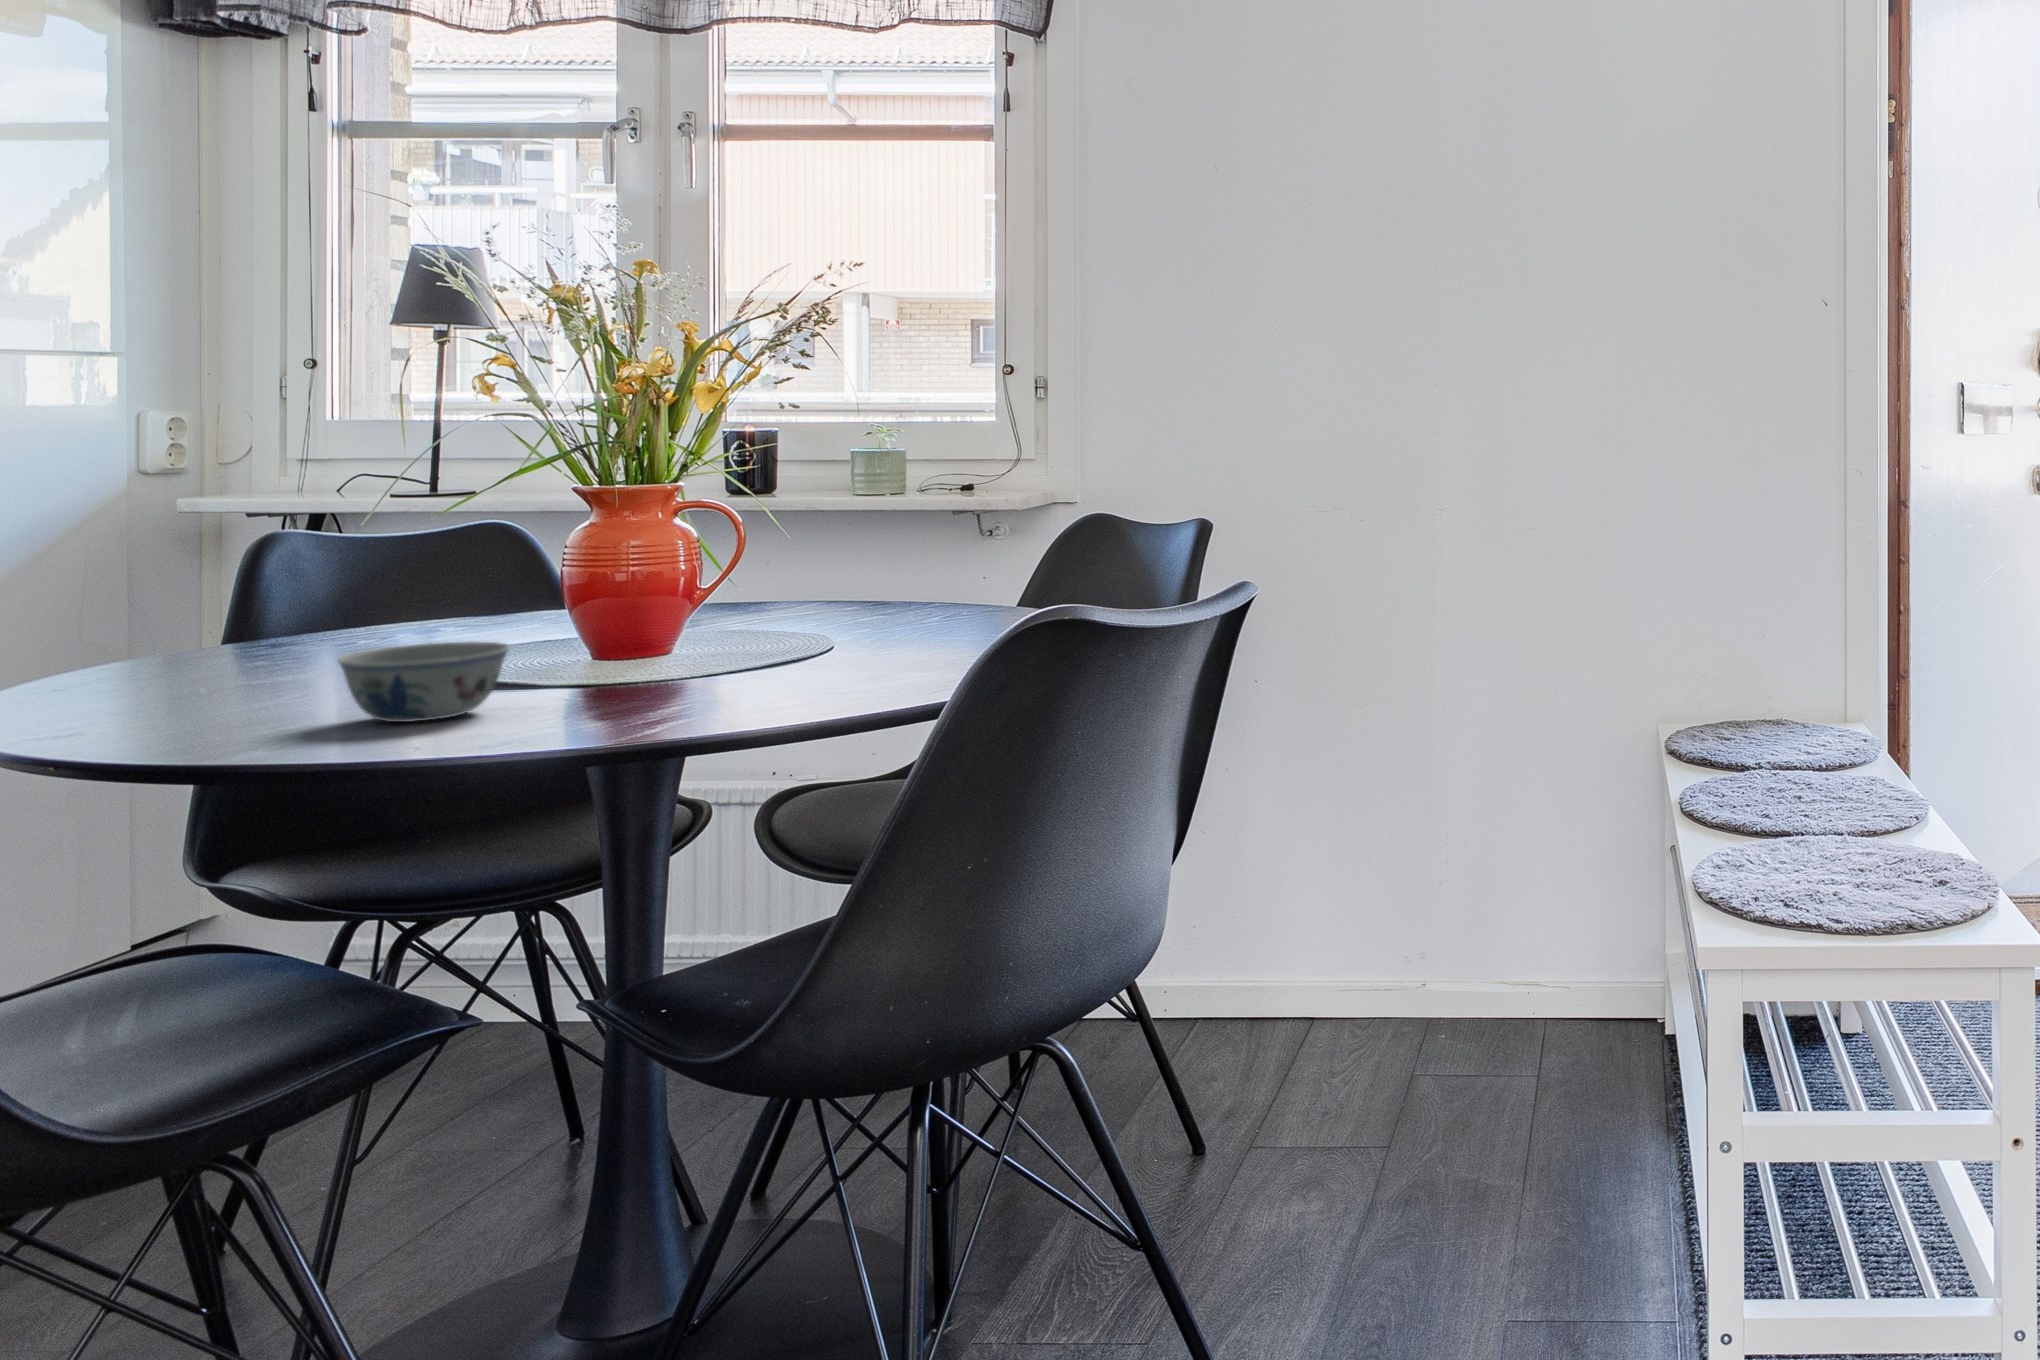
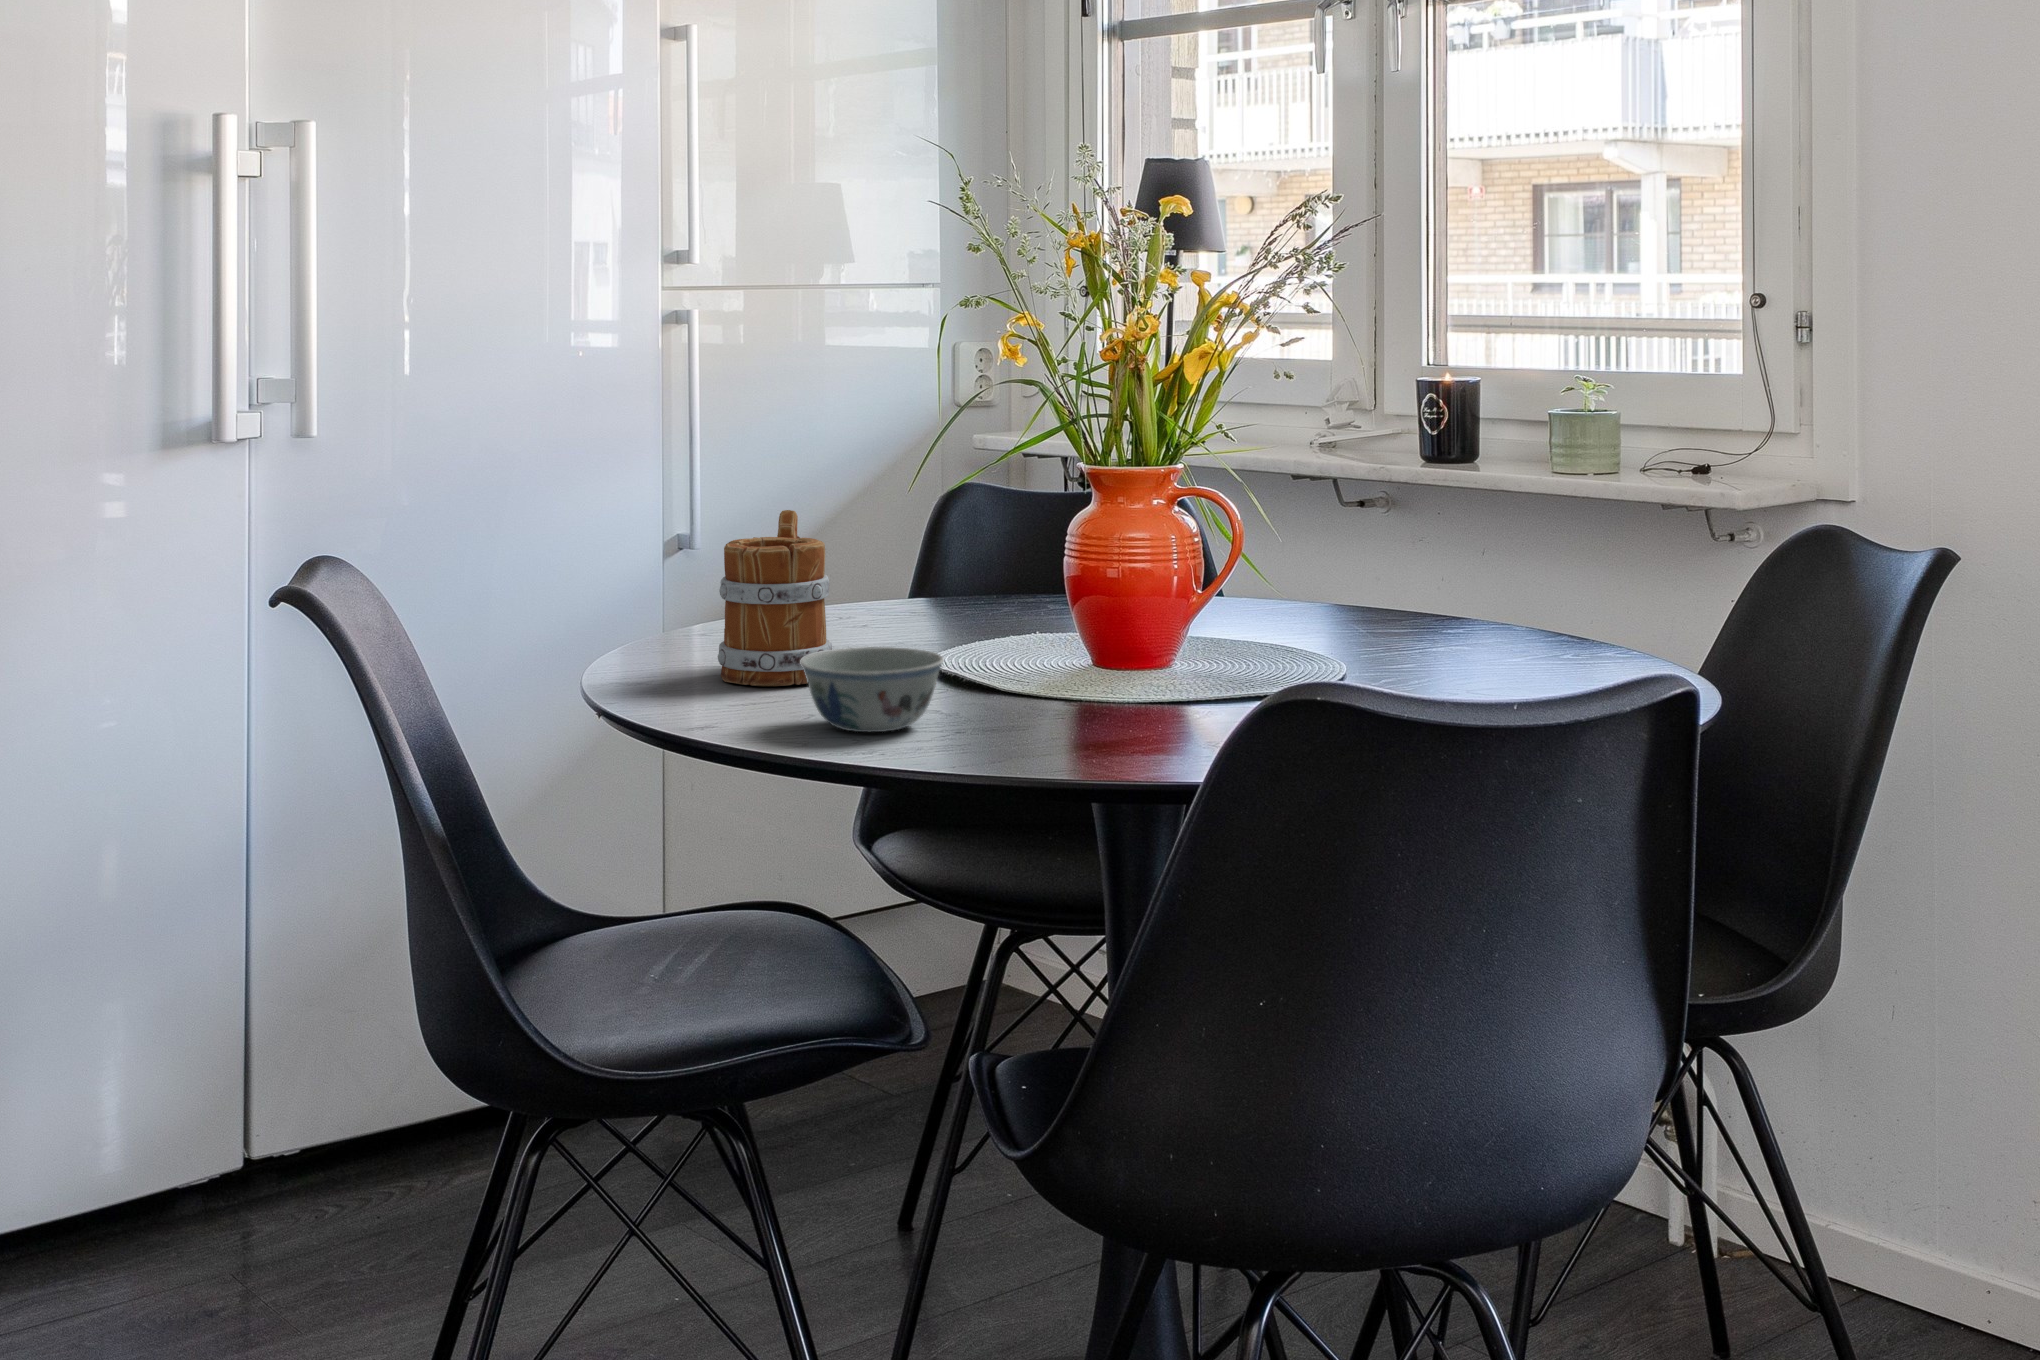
mug: none [133,535,290,712] -> present [718,510,832,686]

